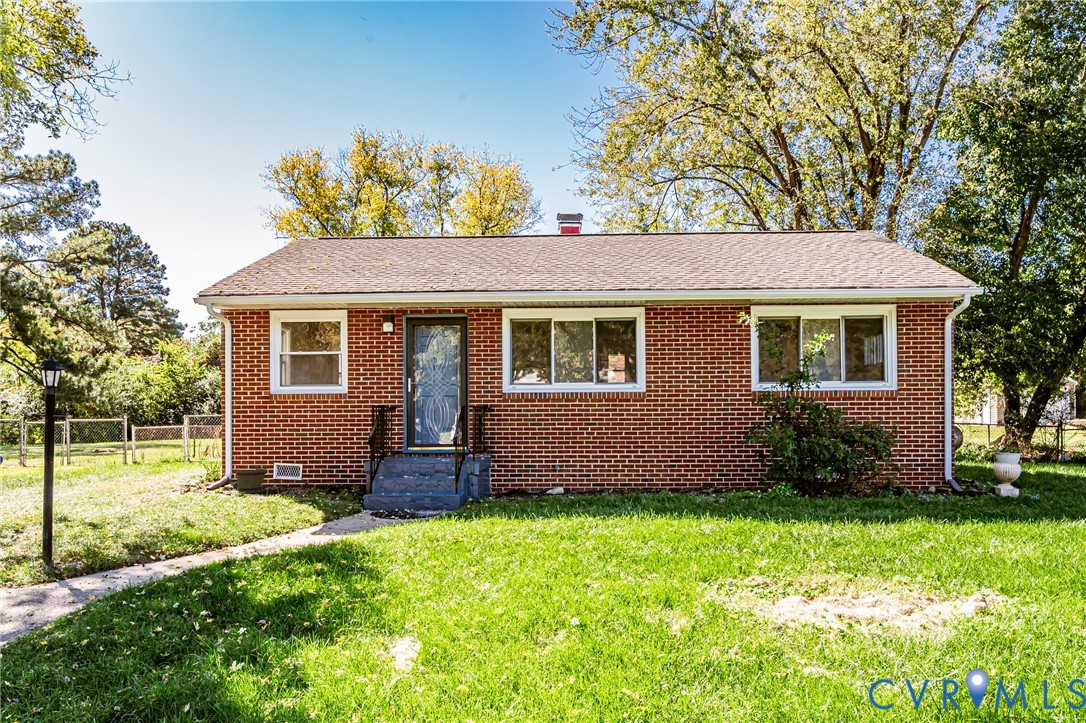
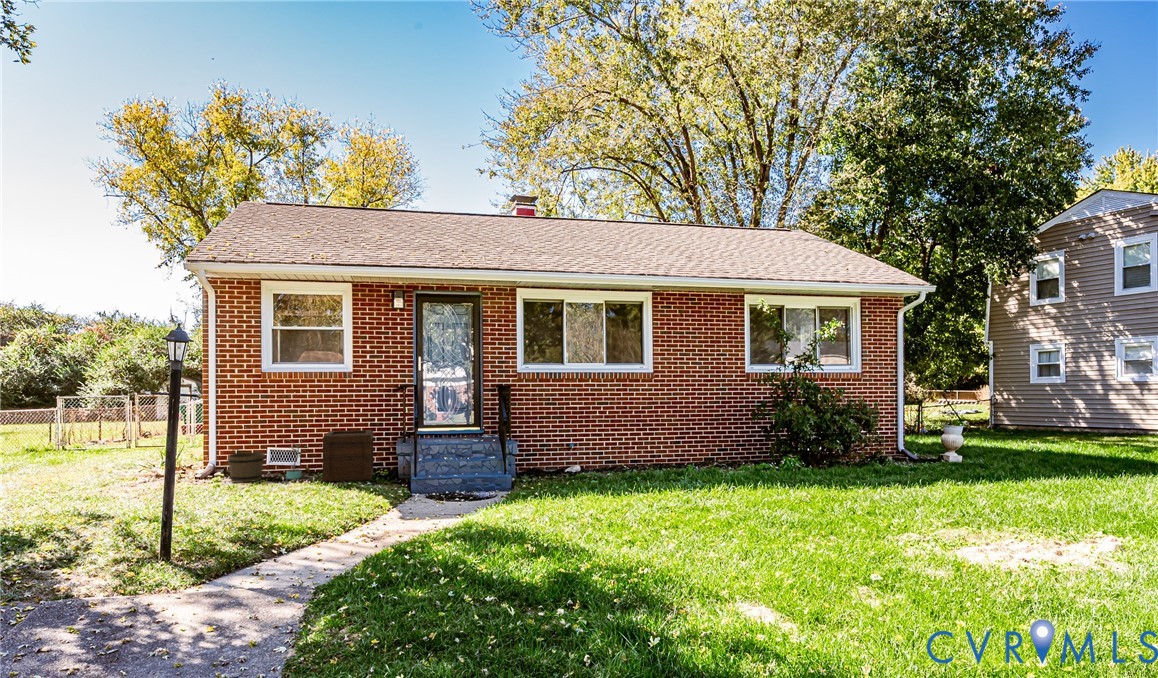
wooden crate: none [309,448,365,495] -> present [323,430,373,482]
potted plant: none [280,449,306,492] -> present [280,432,308,479]

